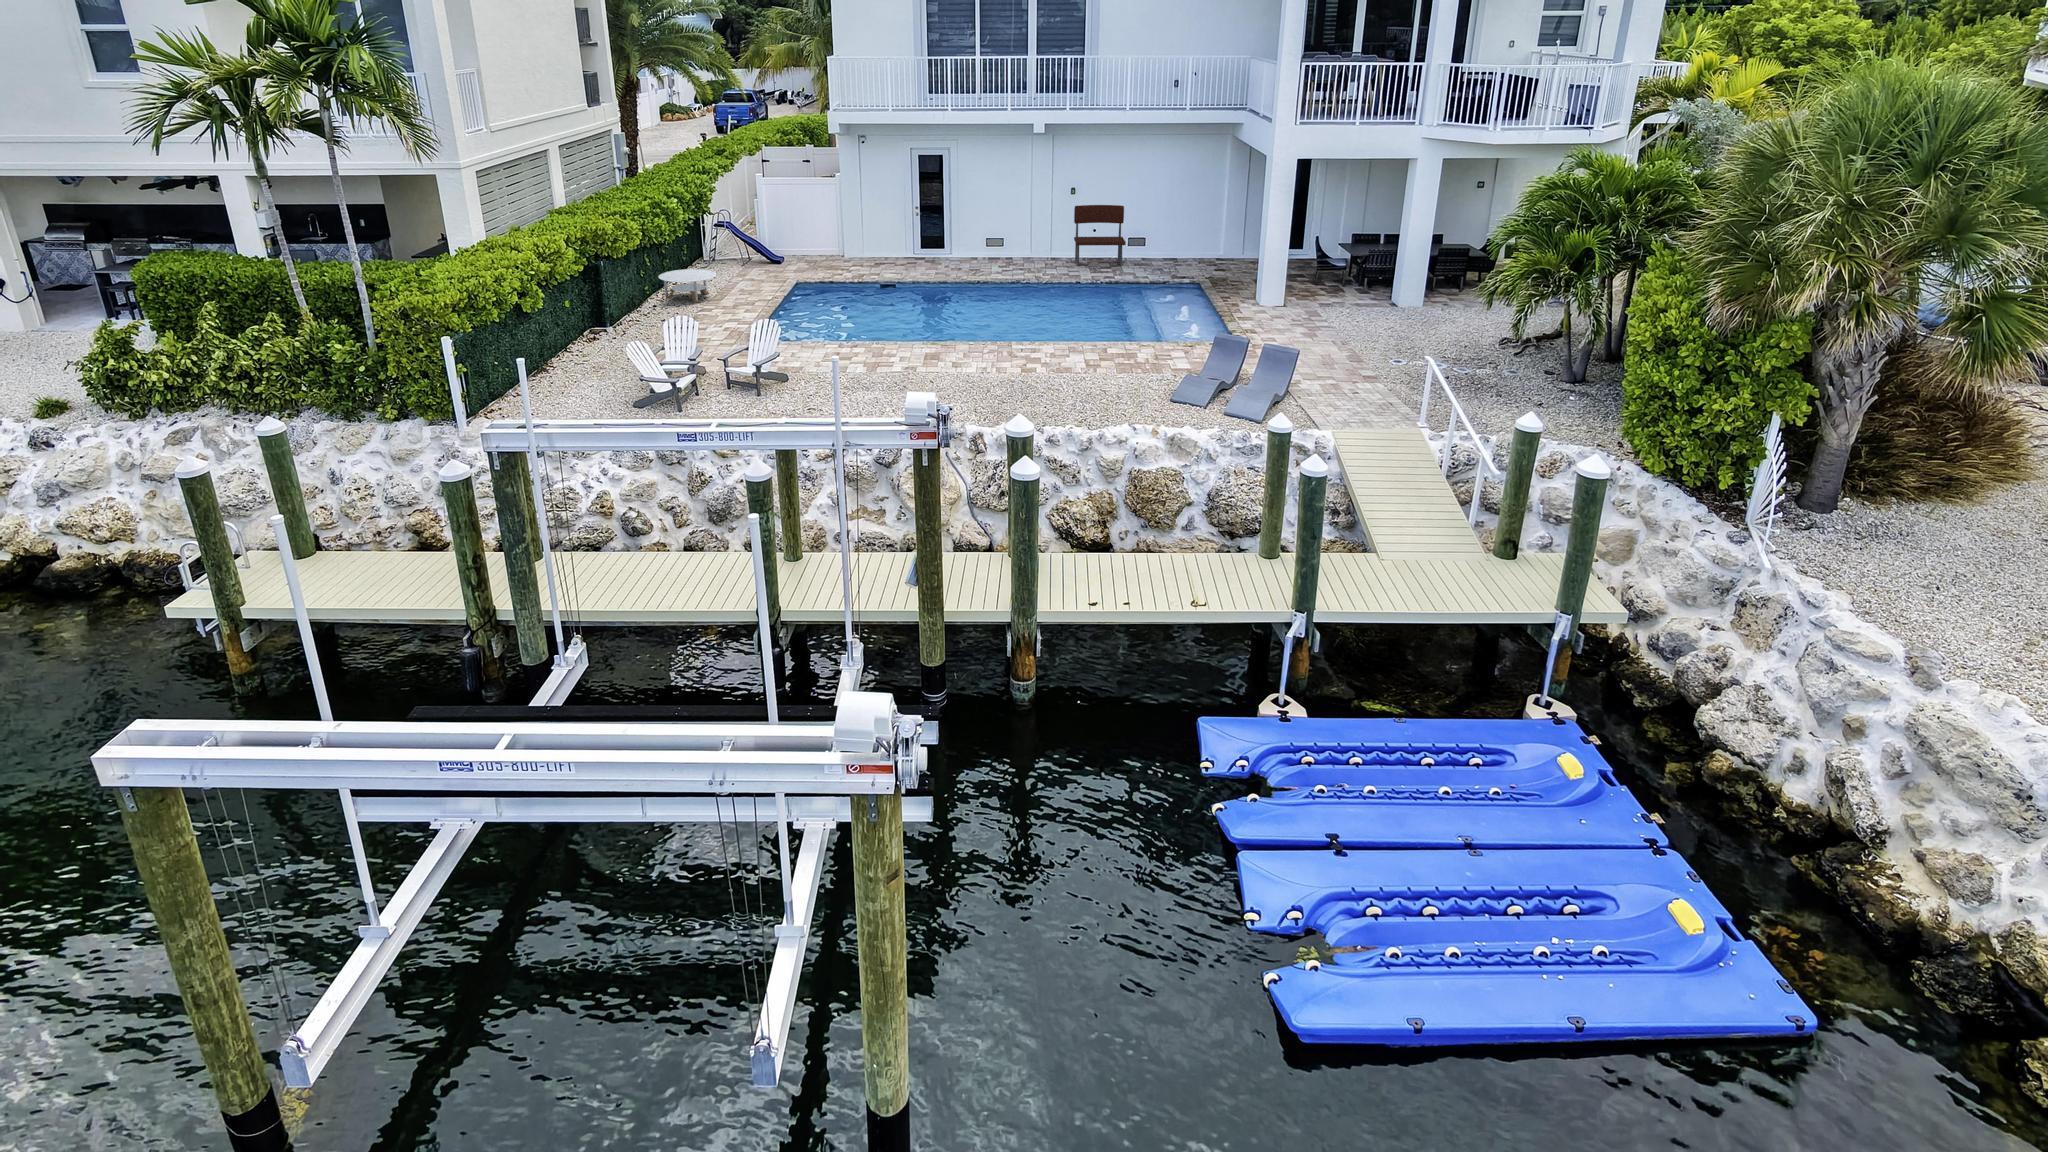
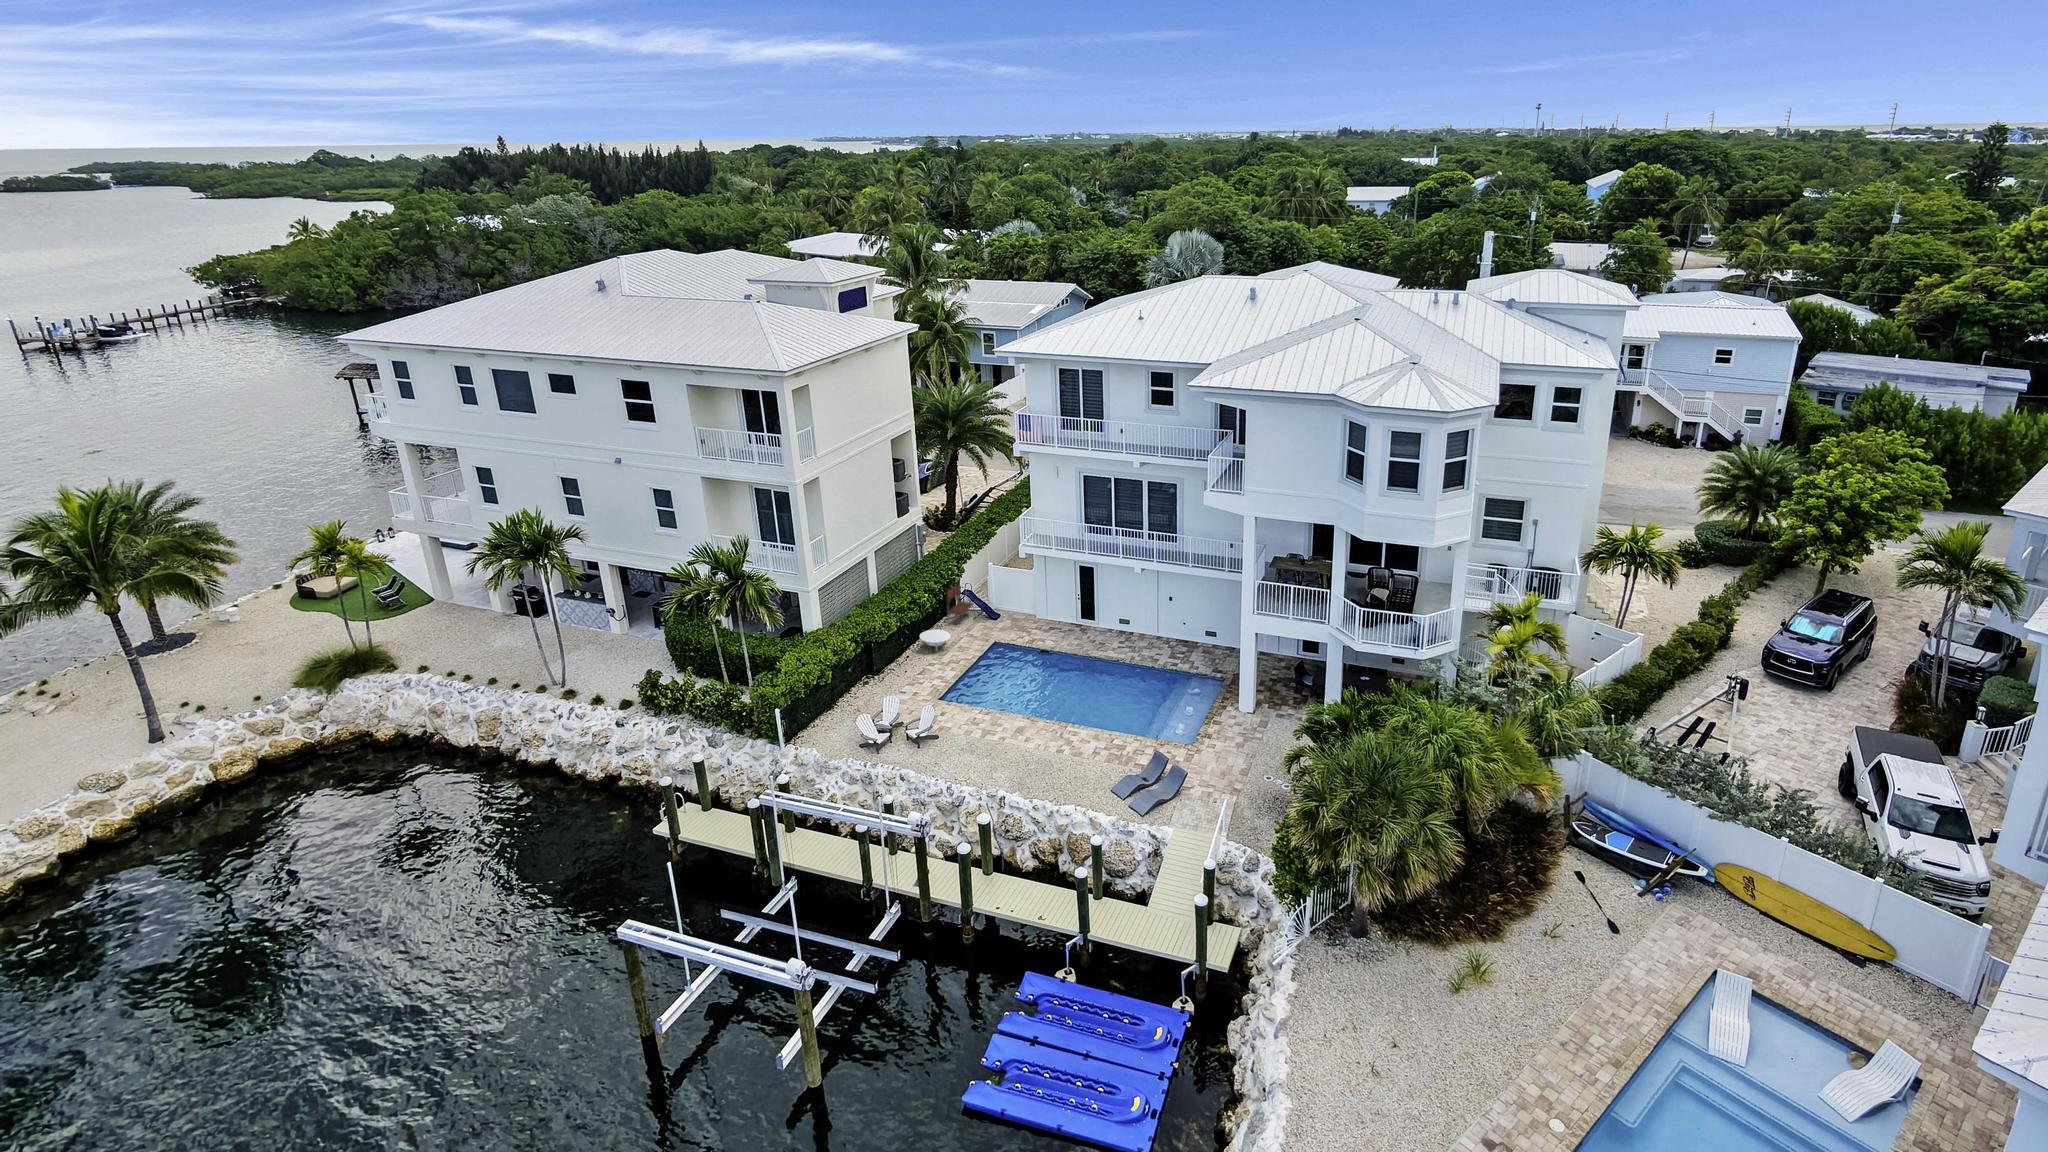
bench: present [1074,205,1126,266] -> present [947,585,973,625]

